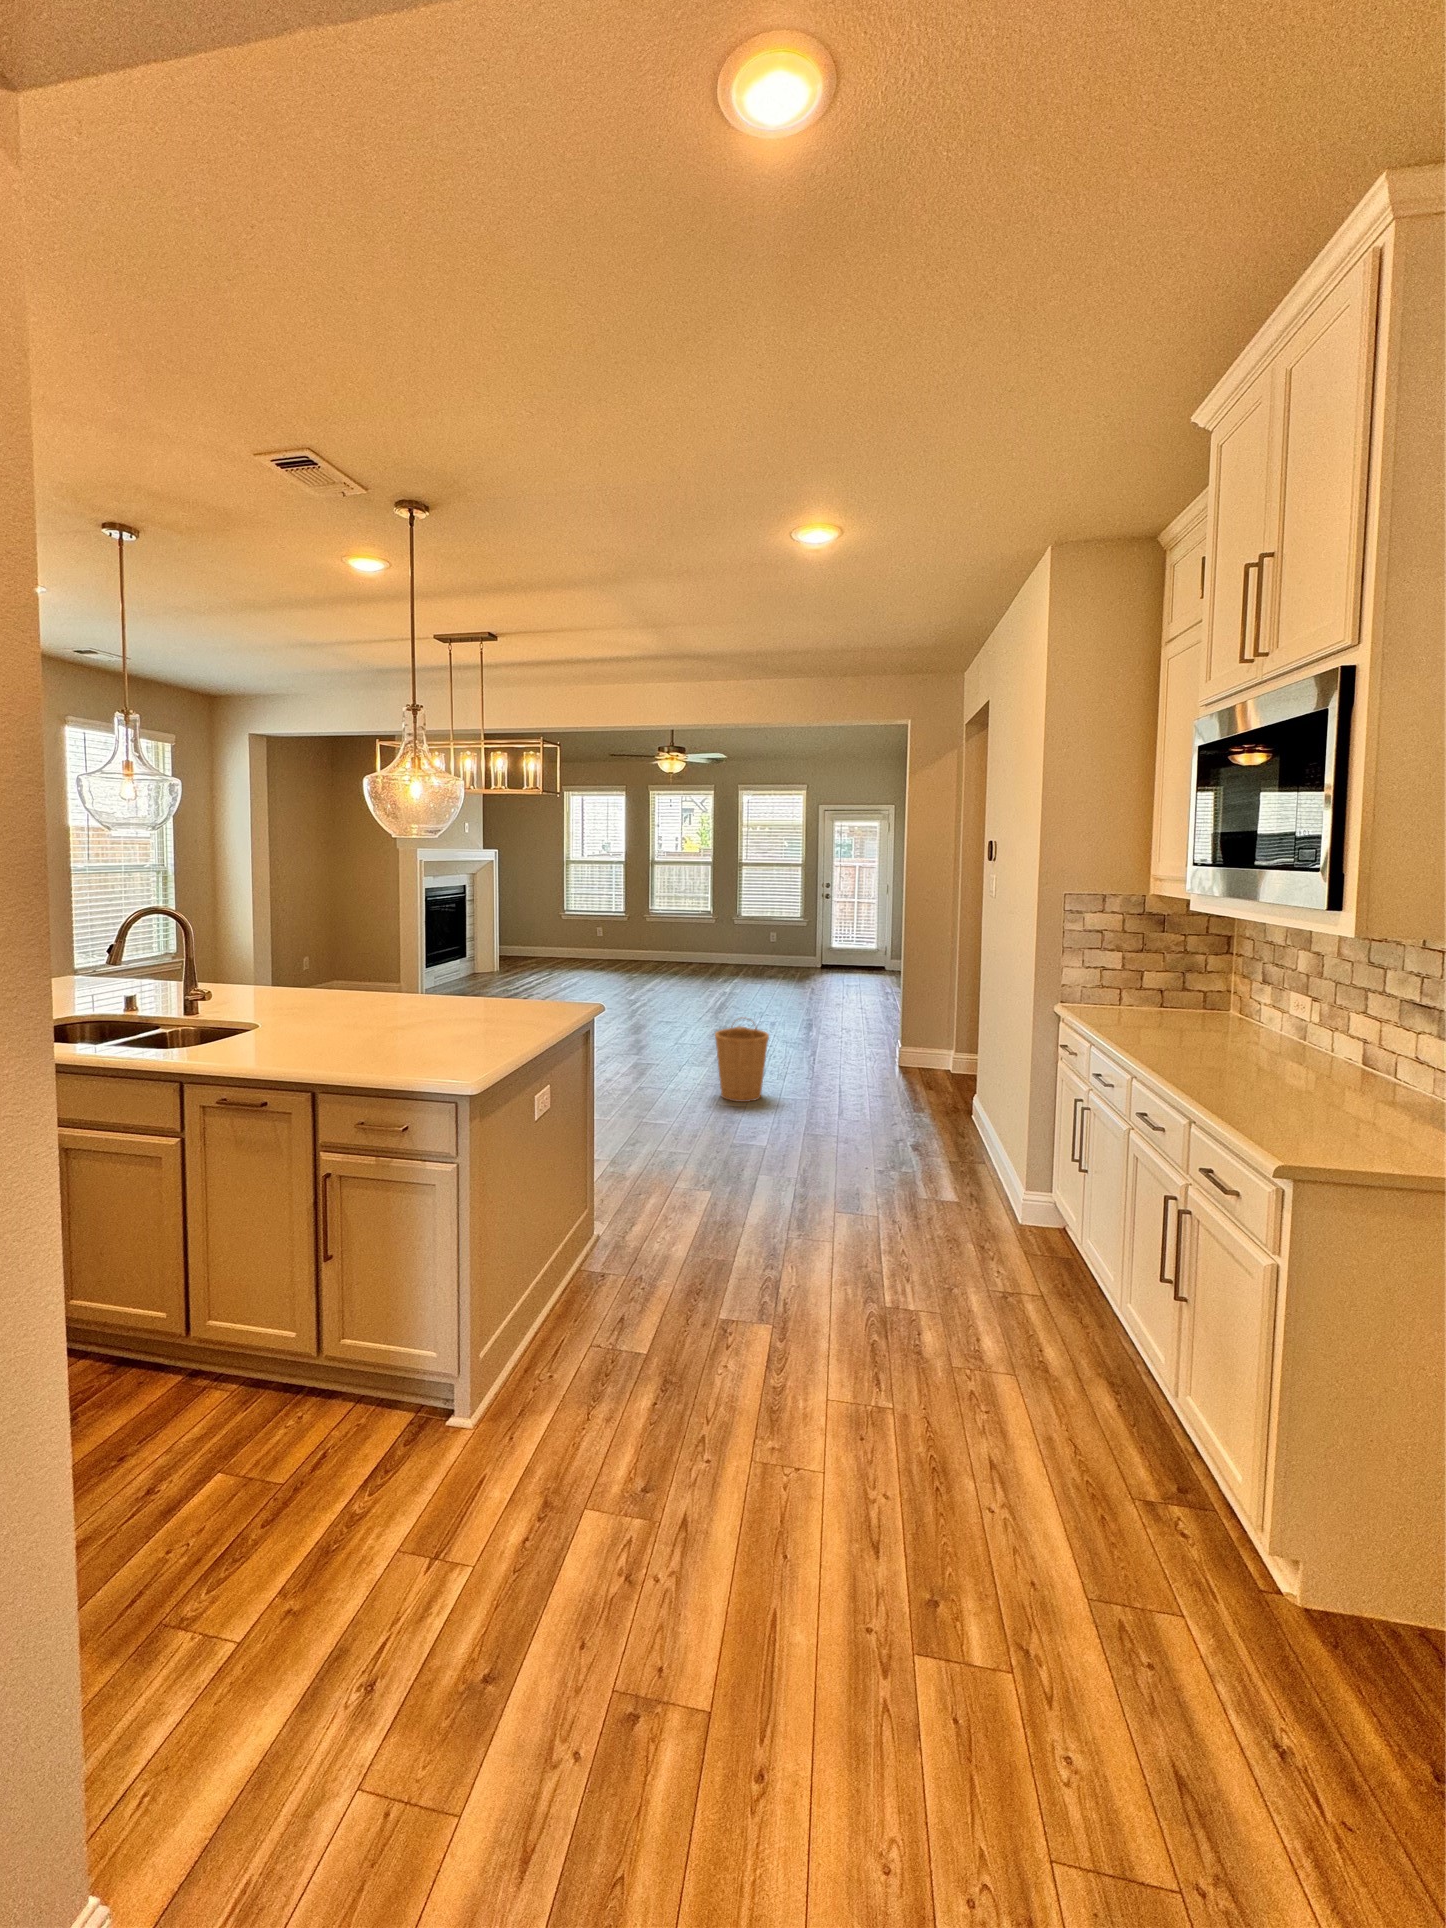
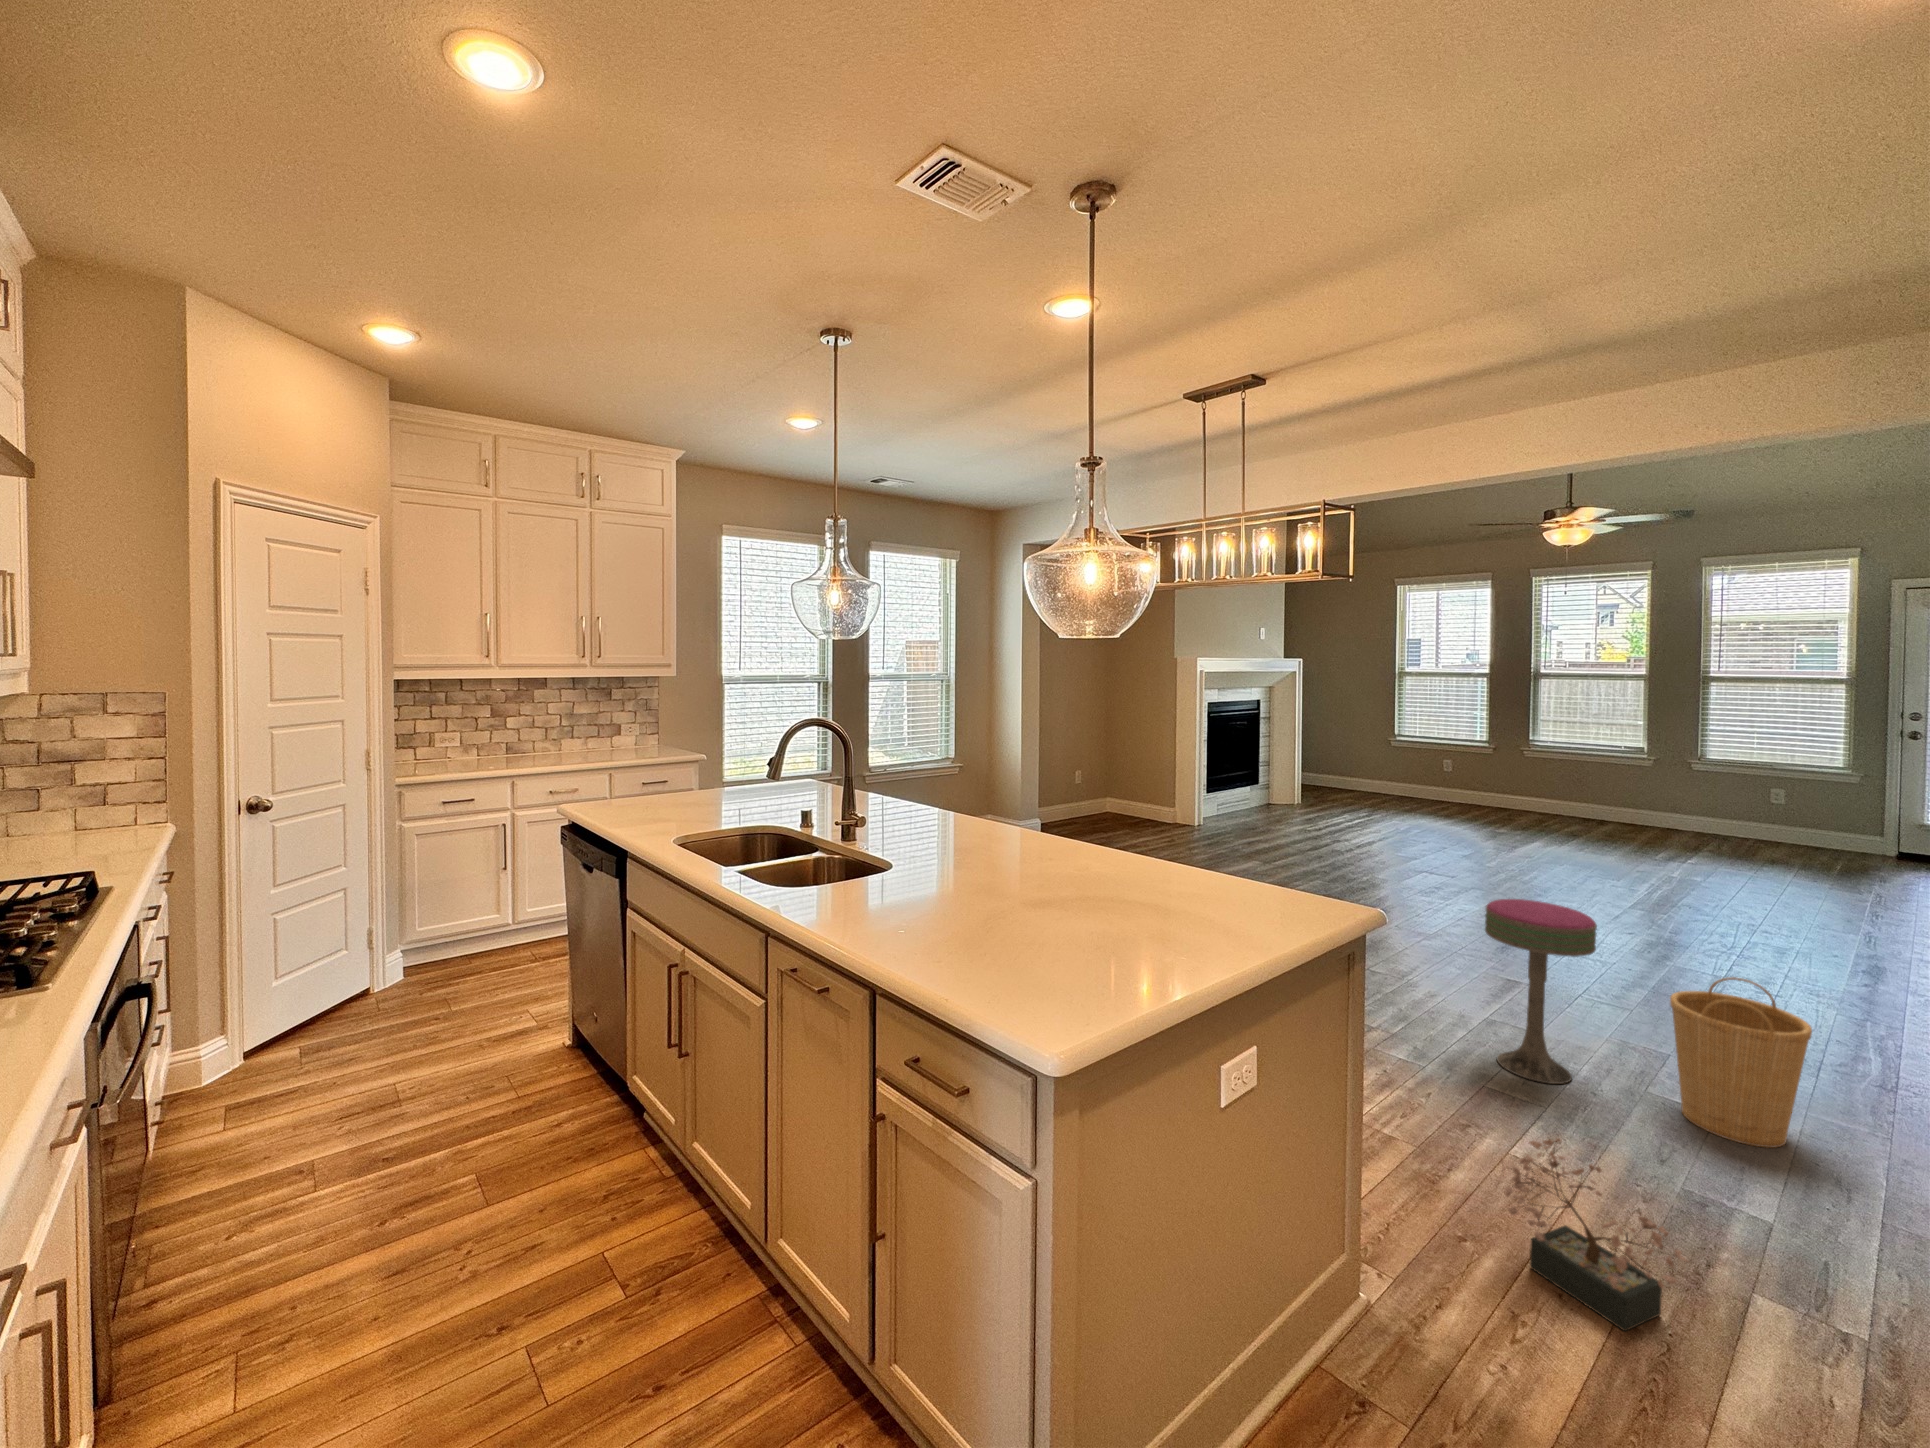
bar stool: none [629,993,682,1098] -> present [1485,899,1597,1084]
decorative plant: none [640,1100,717,1178] -> present [1501,1138,1688,1331]

